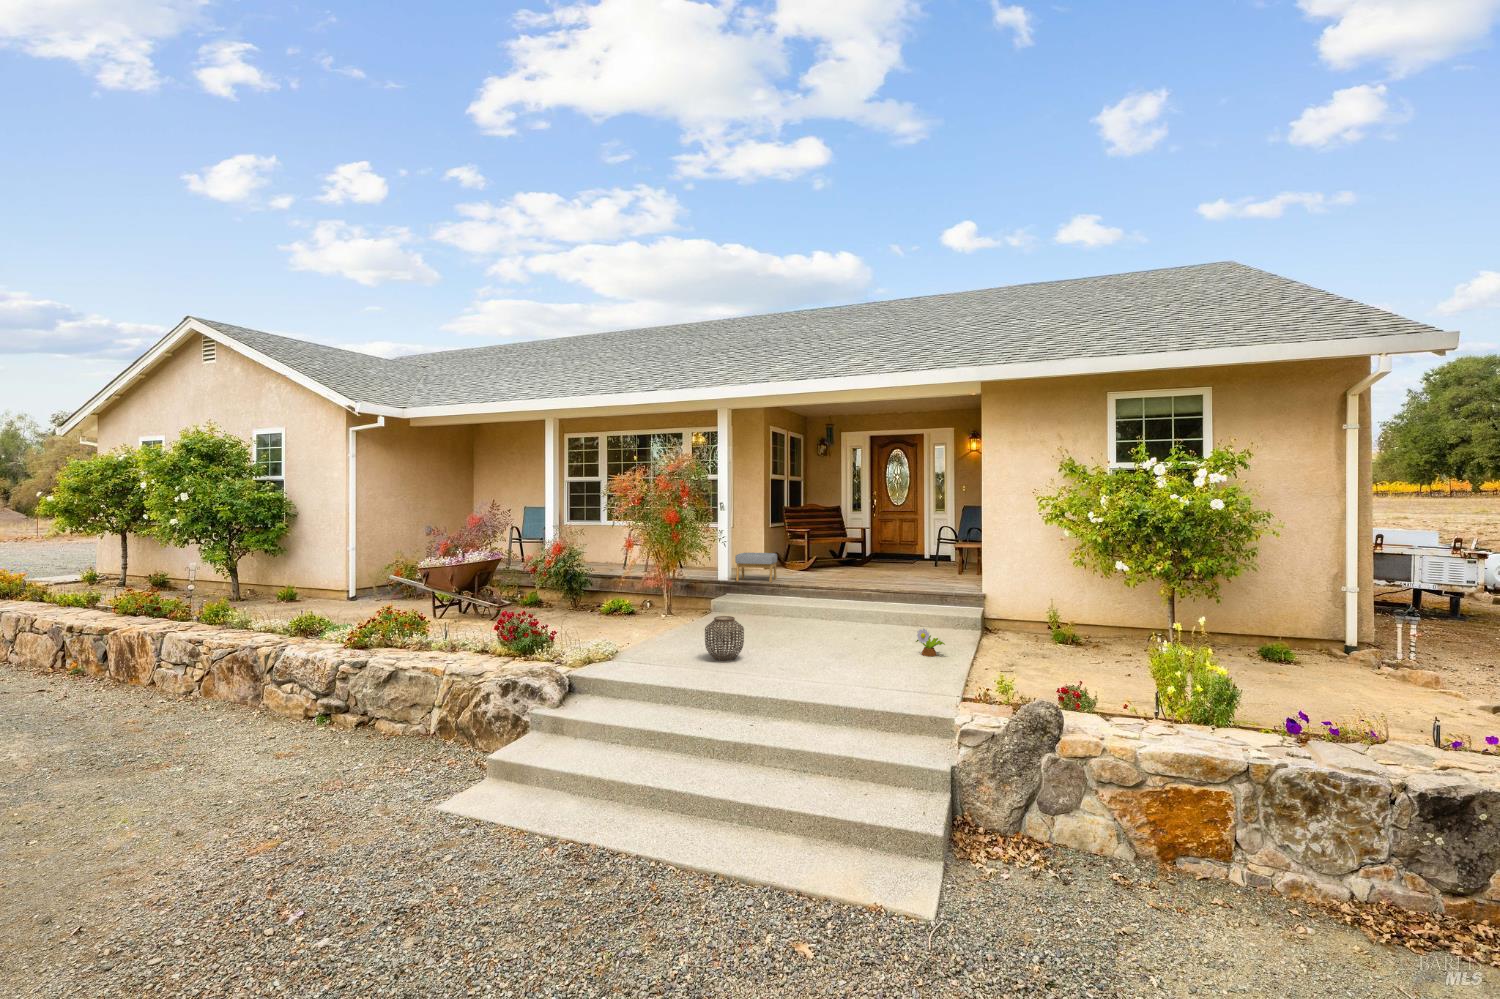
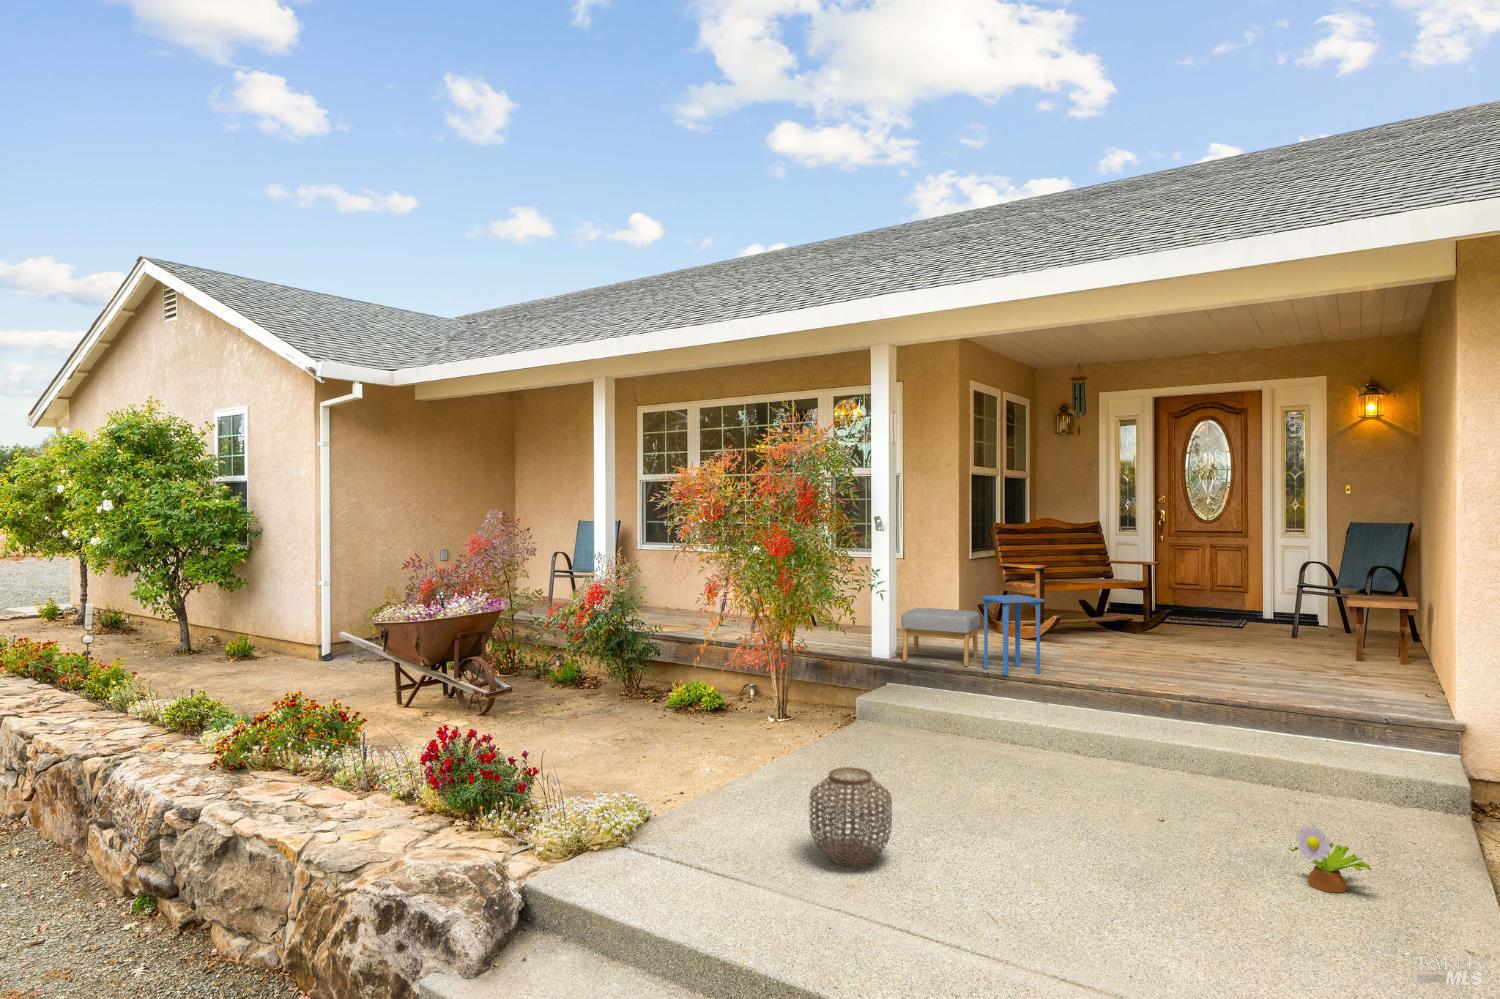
side table: none [778,543,811,585] -> present [980,595,1045,676]

